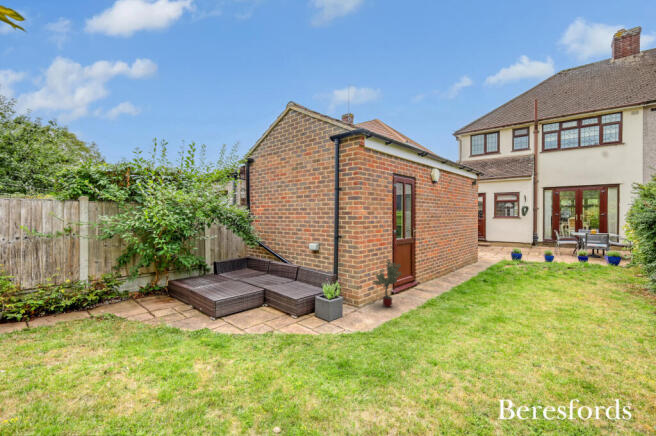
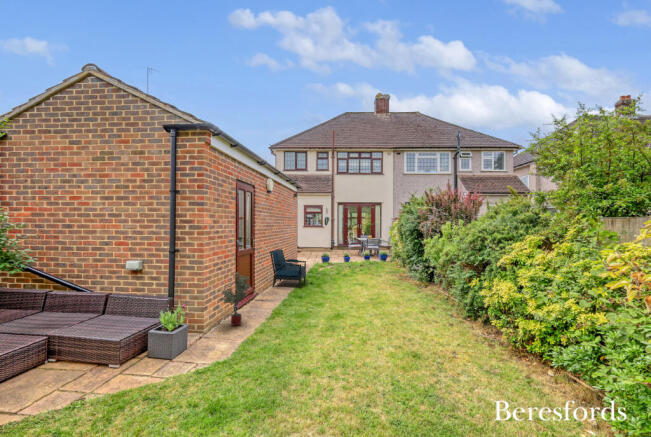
chair: none [435,241,478,284] -> present [270,249,306,288]

